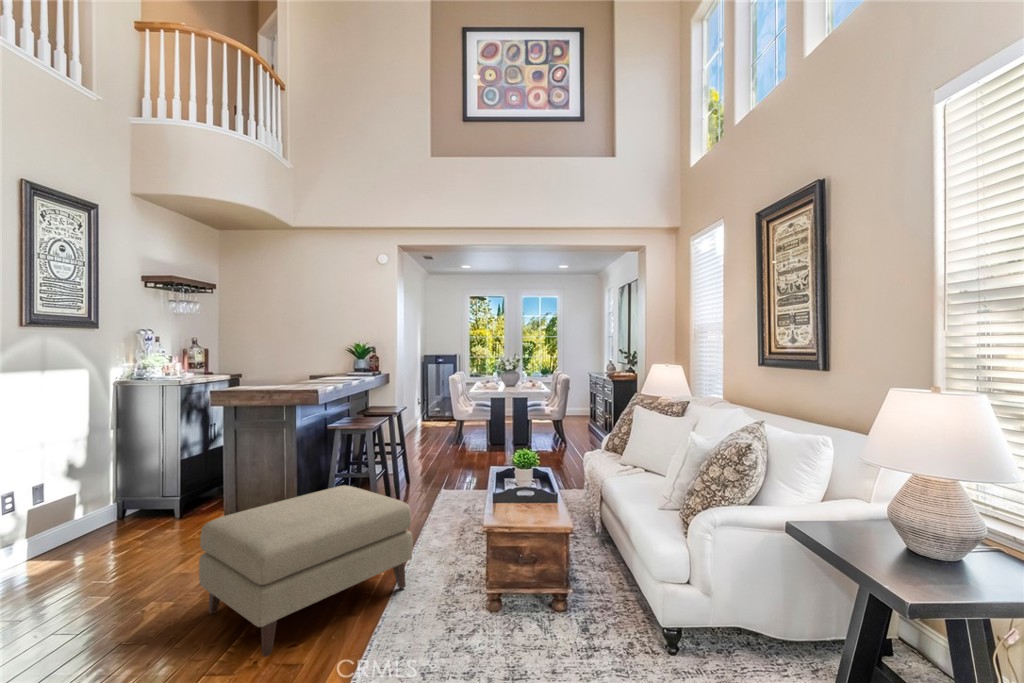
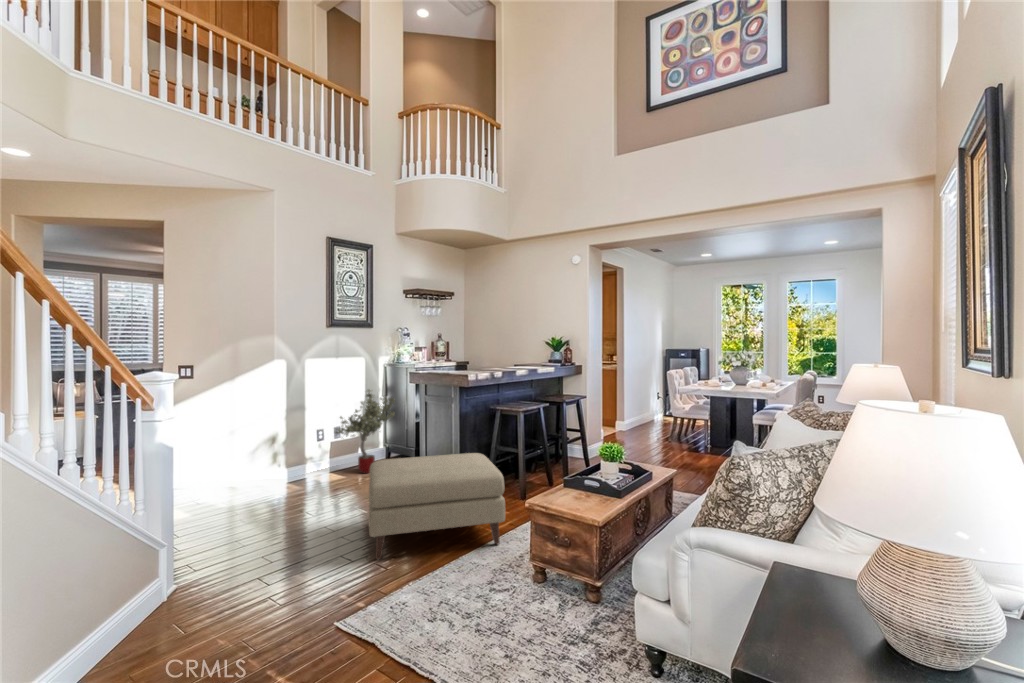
potted tree: none [46,420,150,549] -> present [335,390,395,473]

